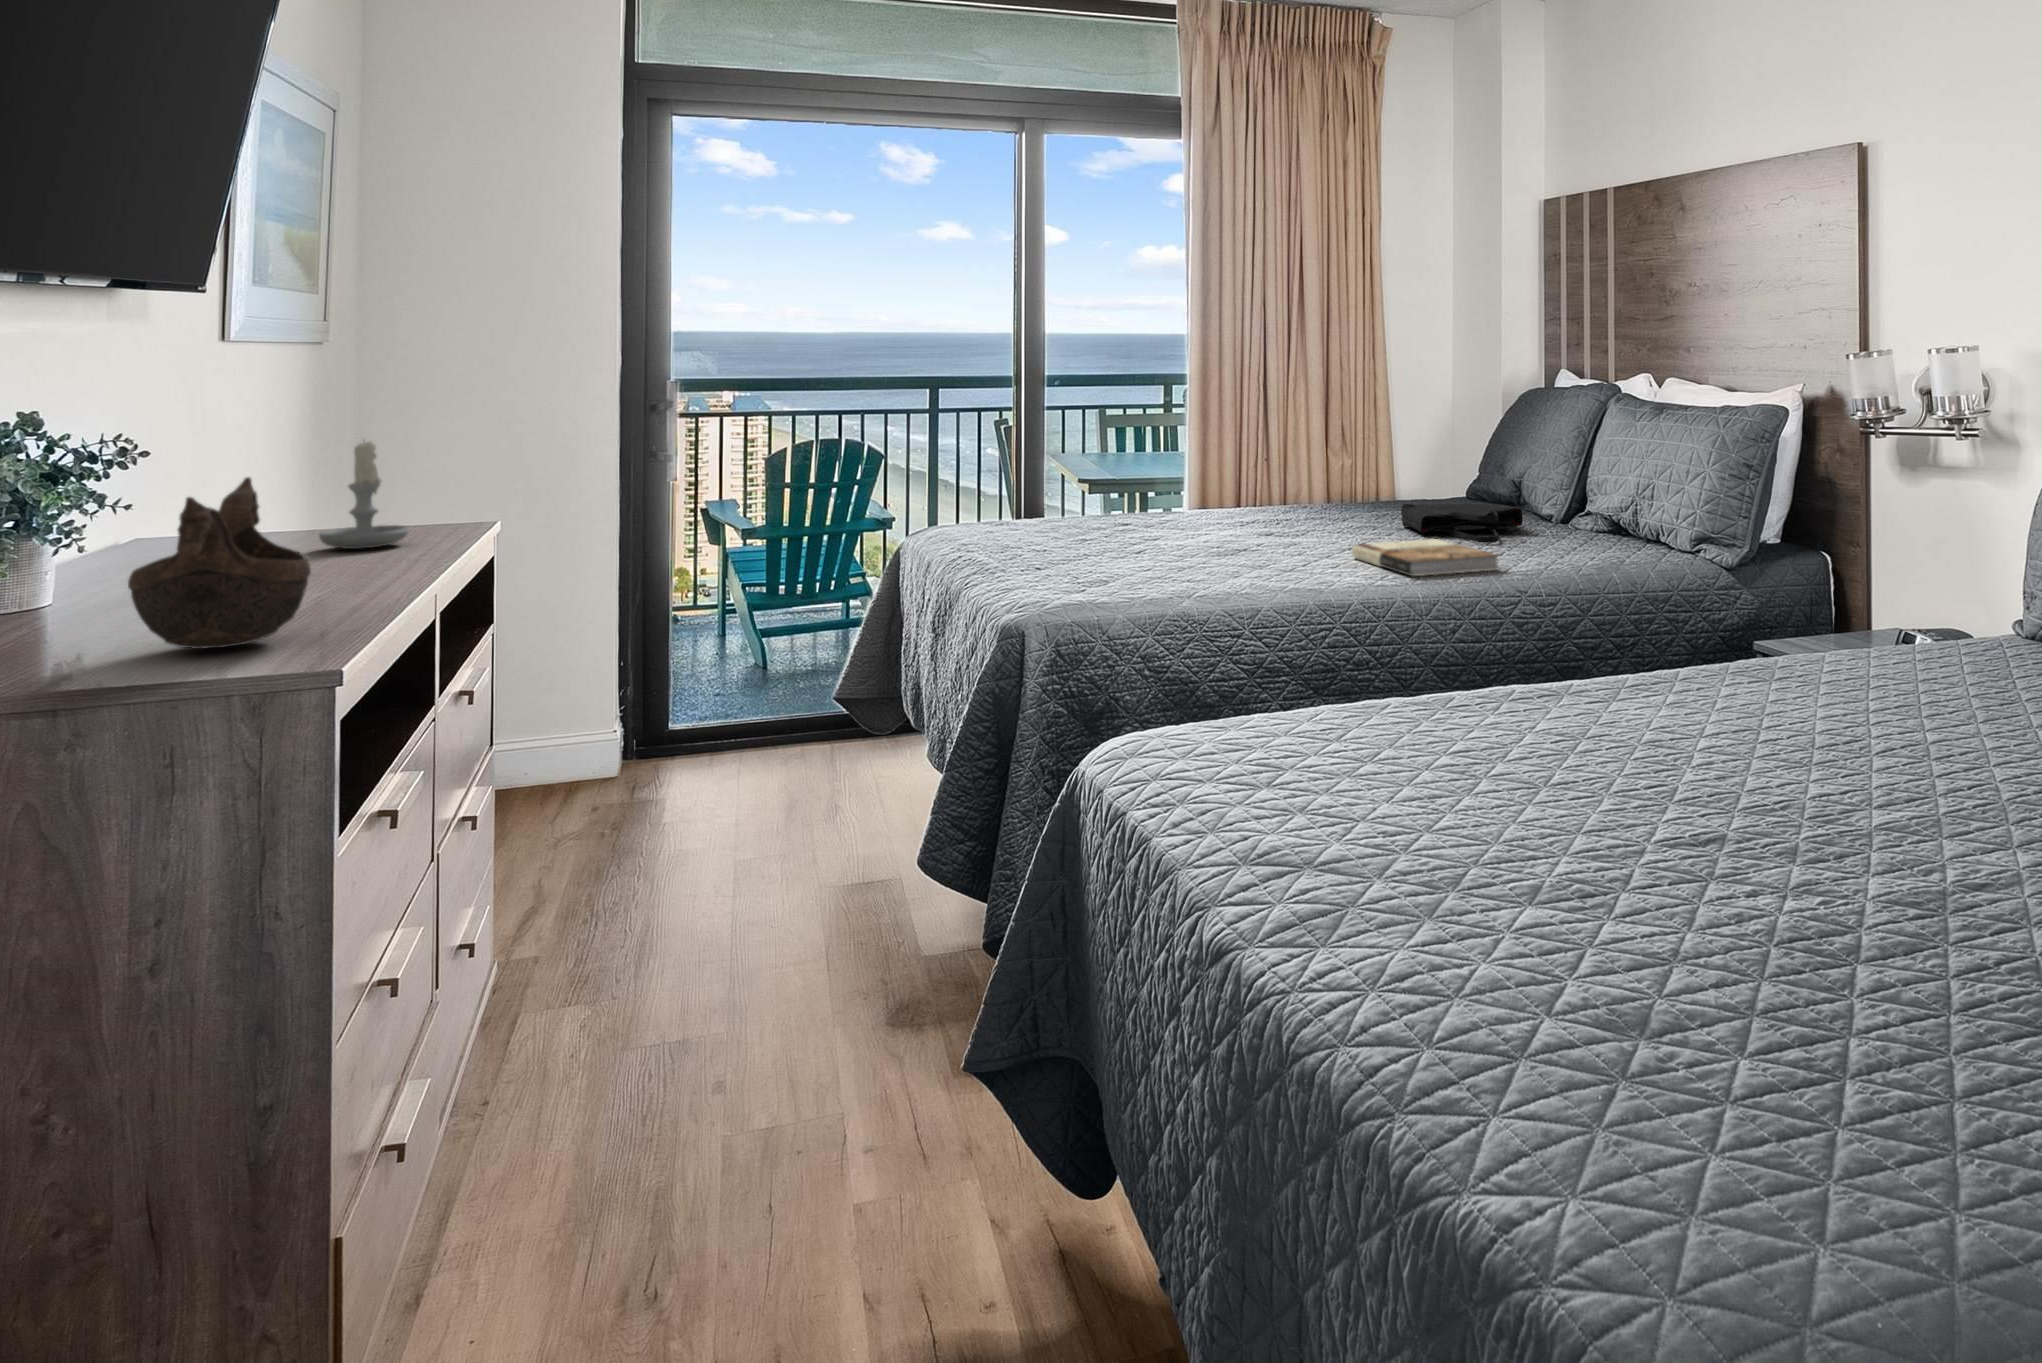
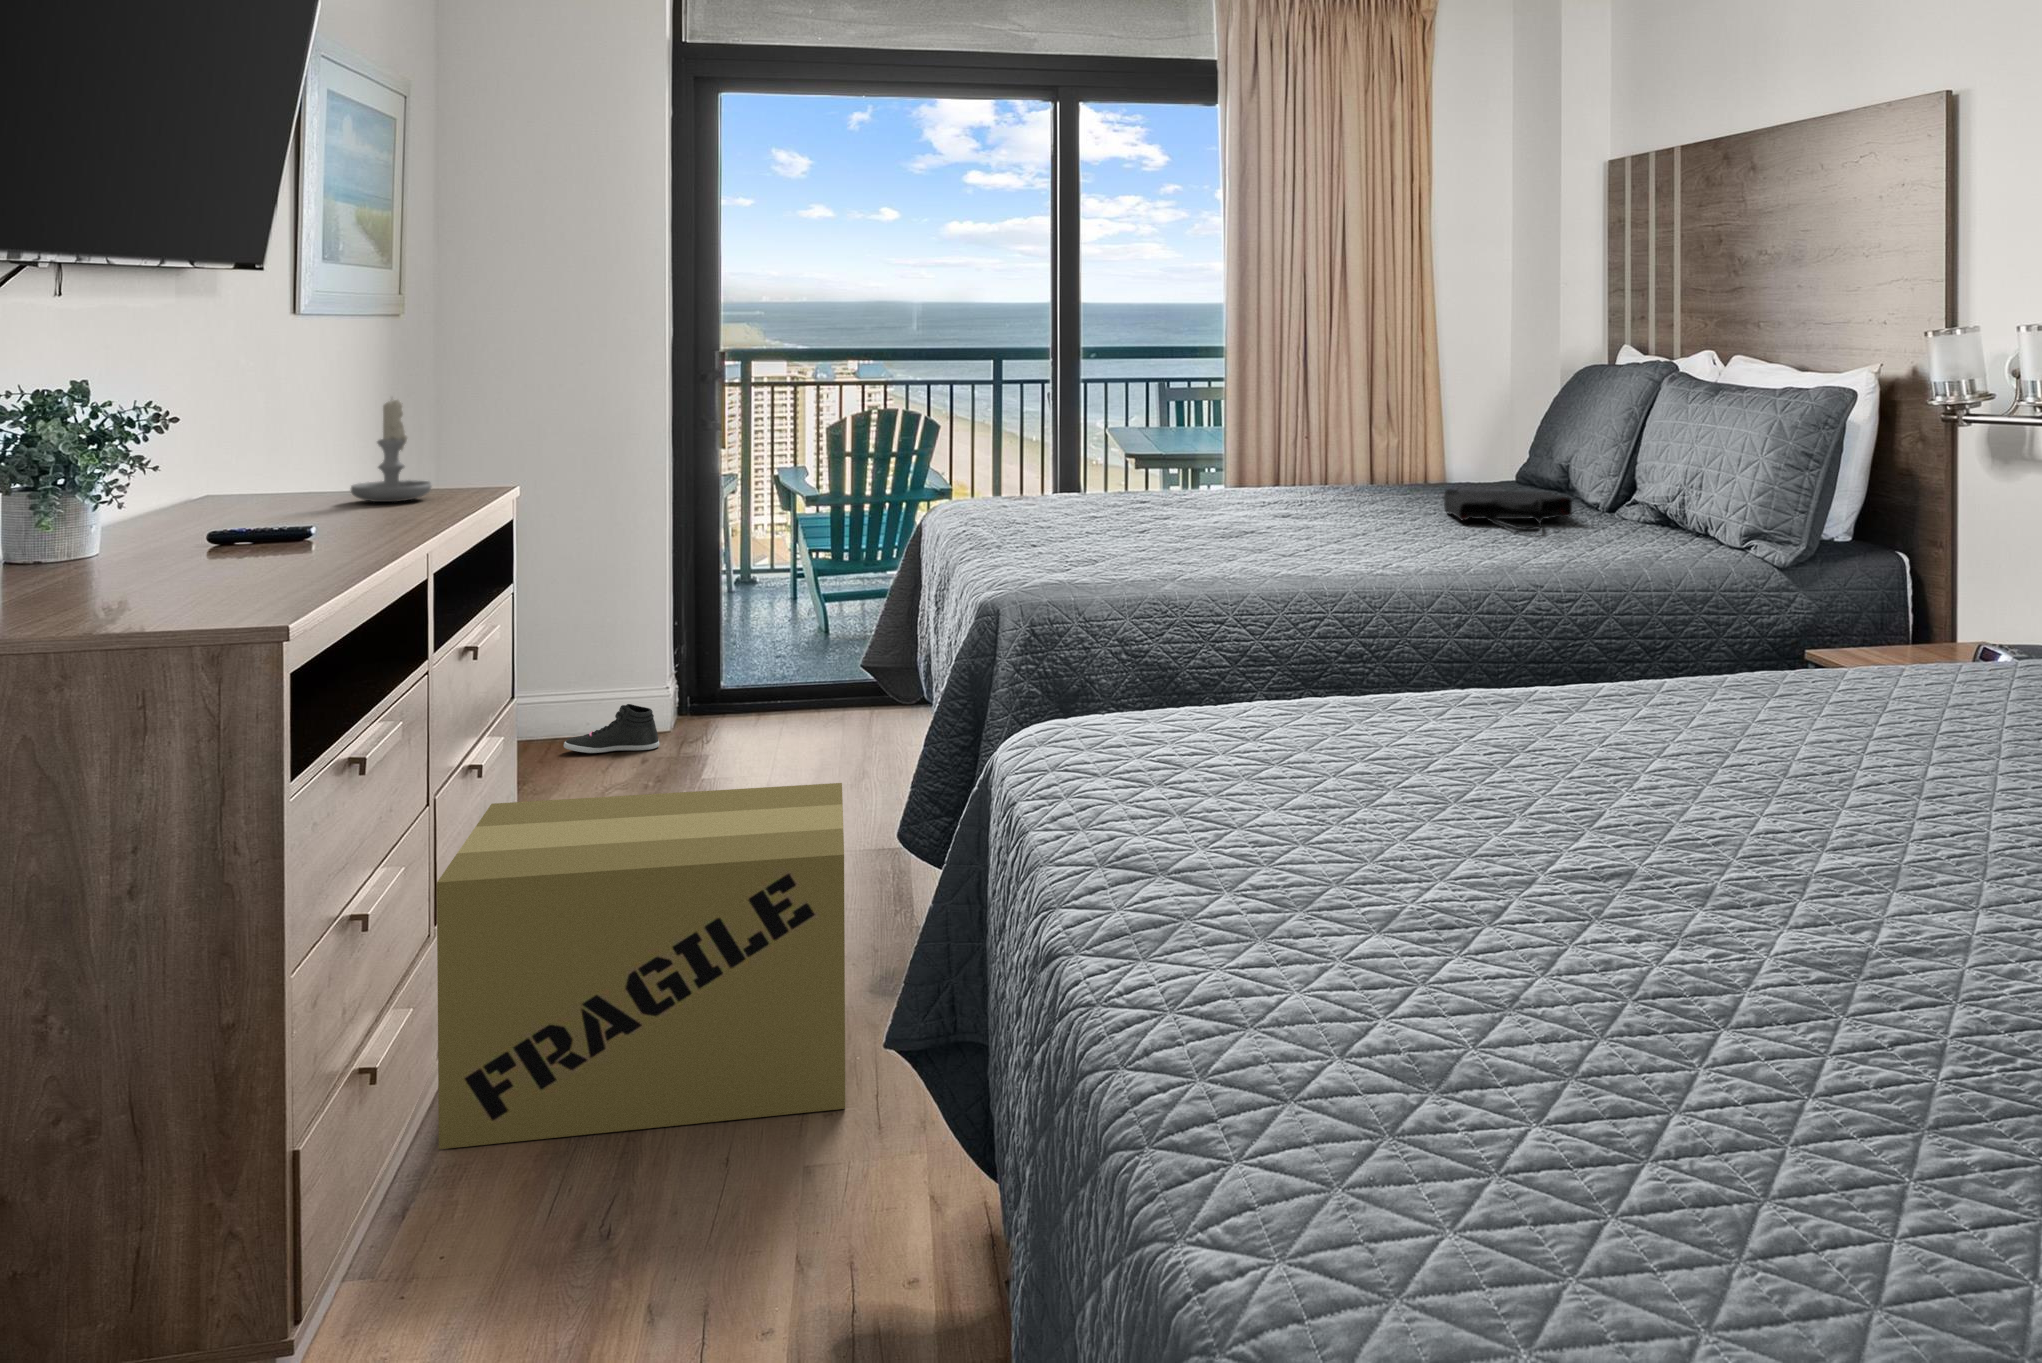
decorative bowl: present [128,477,311,649] -> none [108,430,274,591]
book: present [1352,539,1498,576] -> none [1374,528,1527,566]
sneaker: none [502,750,606,803] -> present [564,704,659,753]
cardboard box: none [469,813,896,1217] -> present [437,783,845,1149]

